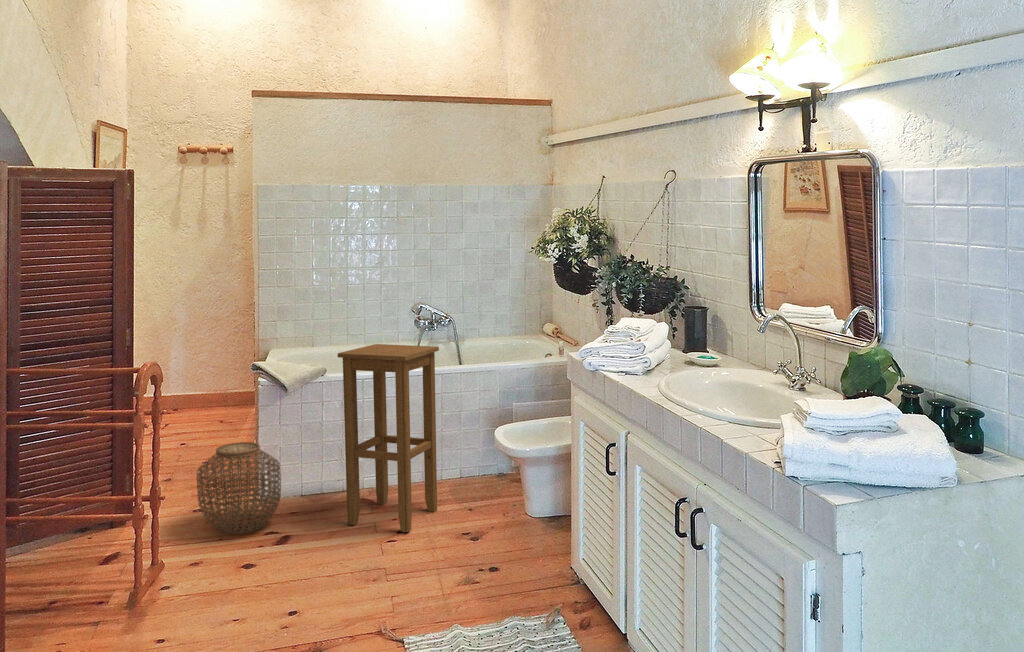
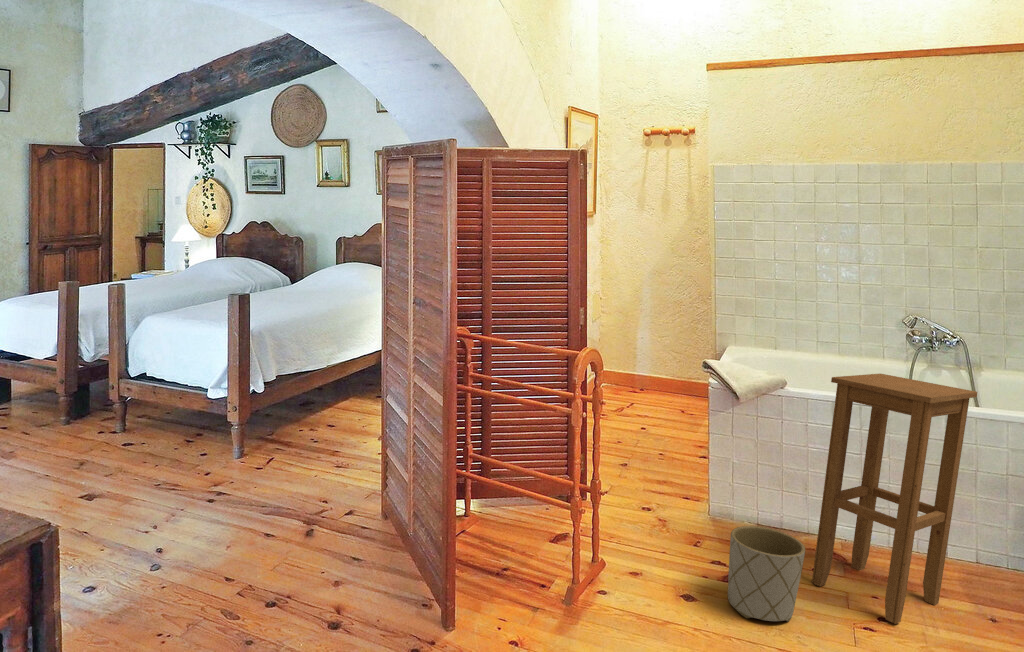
woven basket: present [197,442,281,534] -> none [650,452,741,554]
planter: none [275,488,335,564] -> present [728,526,805,622]

